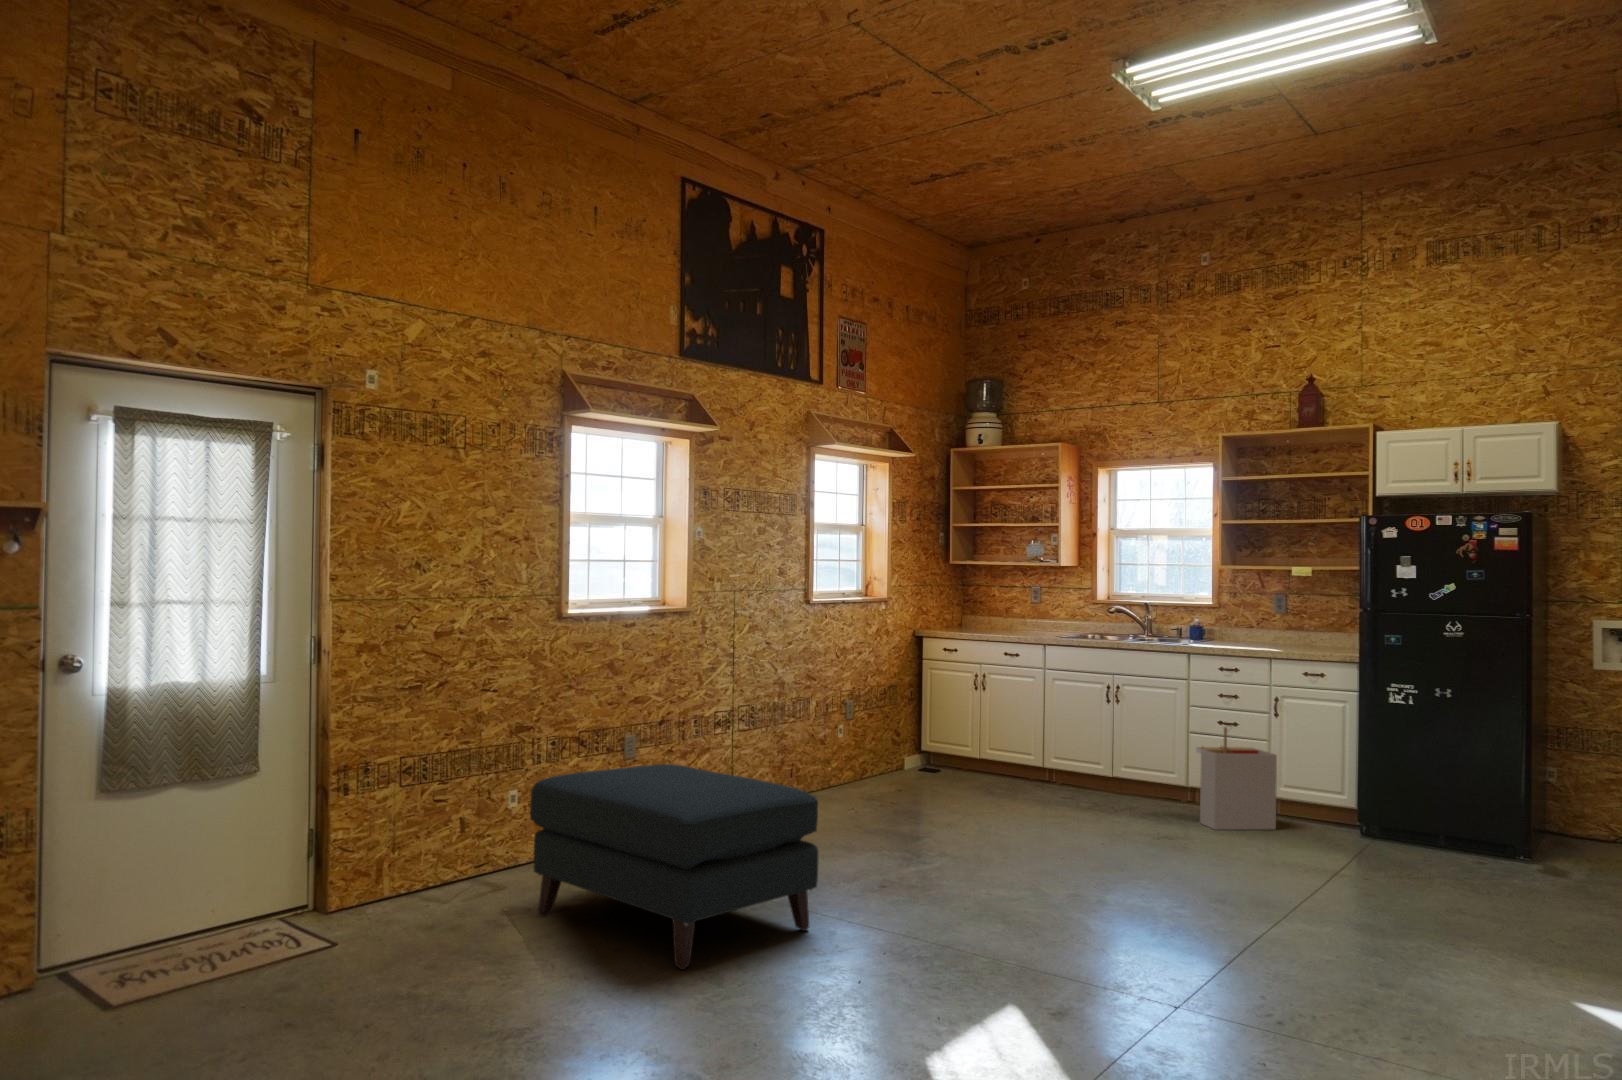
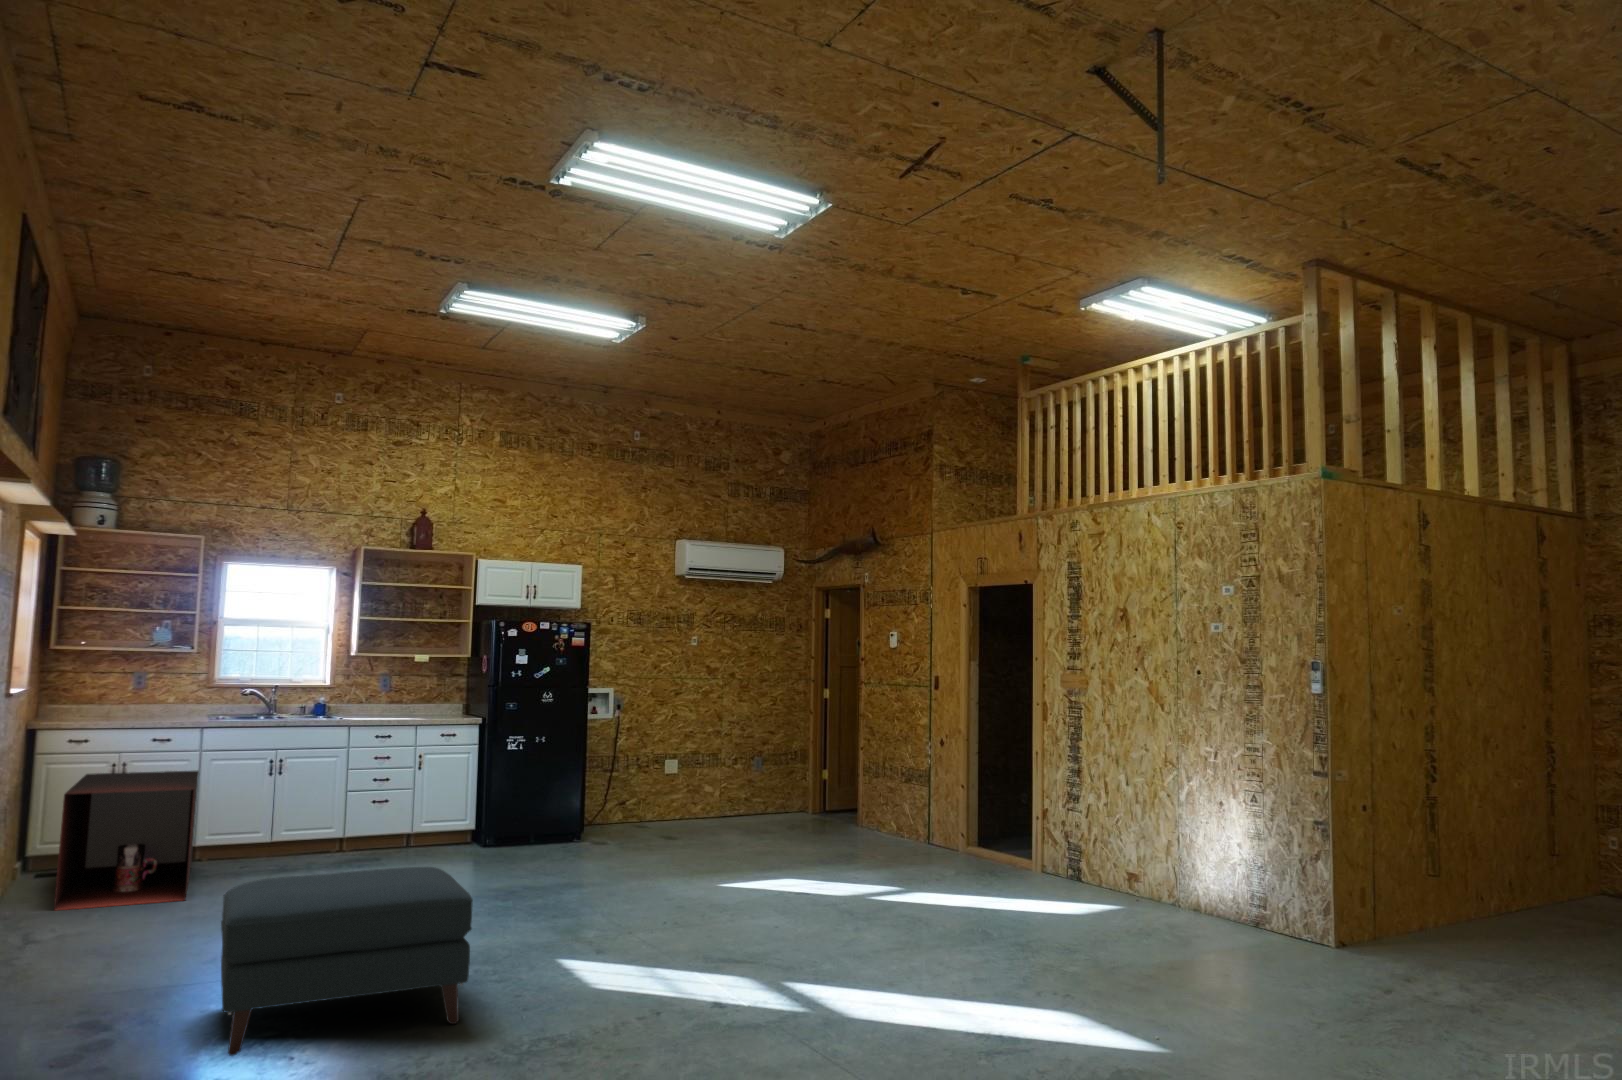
storage cabinet: none [854,679,1040,808] -> present [54,771,199,910]
storage bin: present [1196,727,1277,830] -> none [376,781,434,862]

